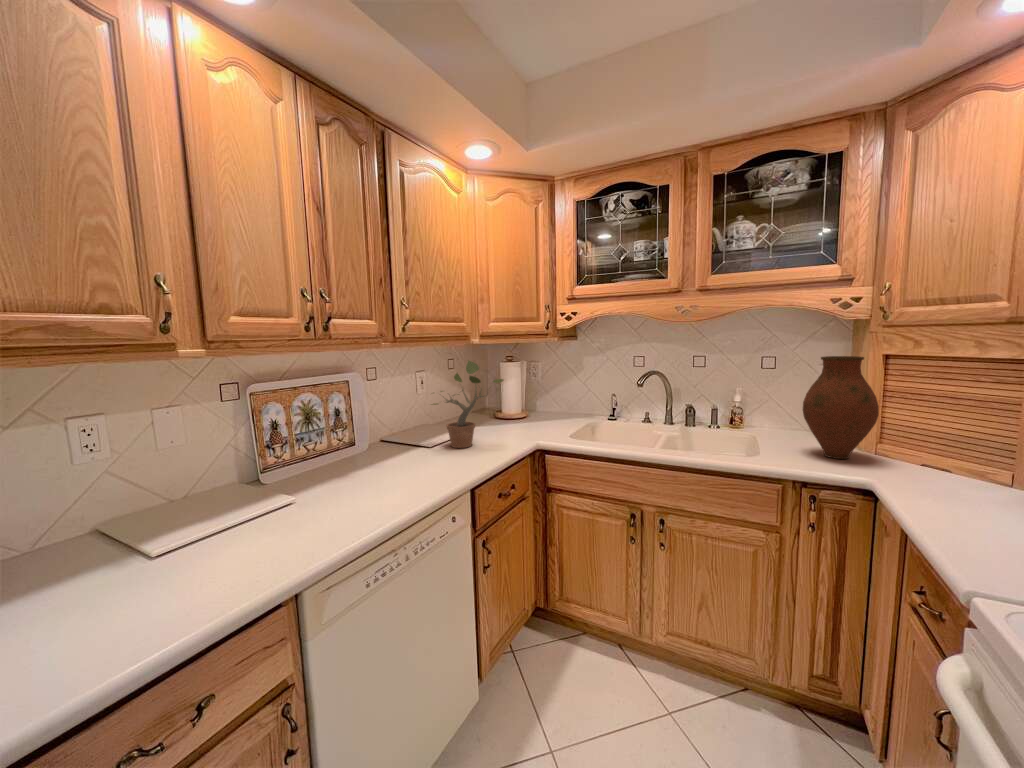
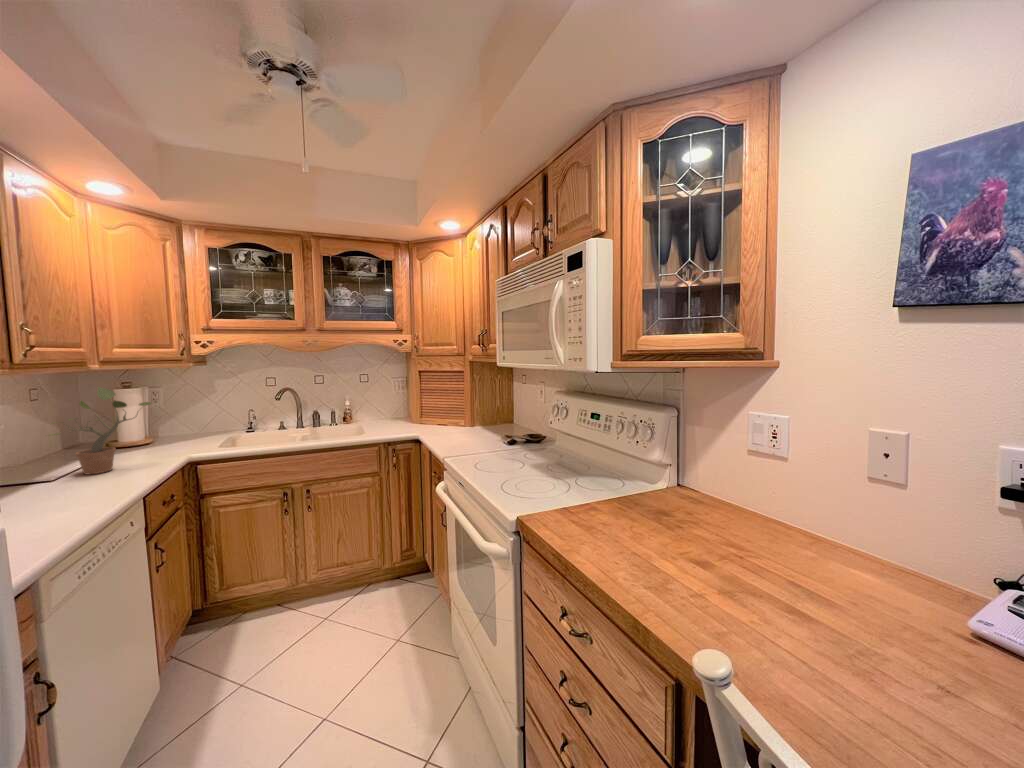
vase: present [803,356,879,459] -> none [386,373,420,429]

